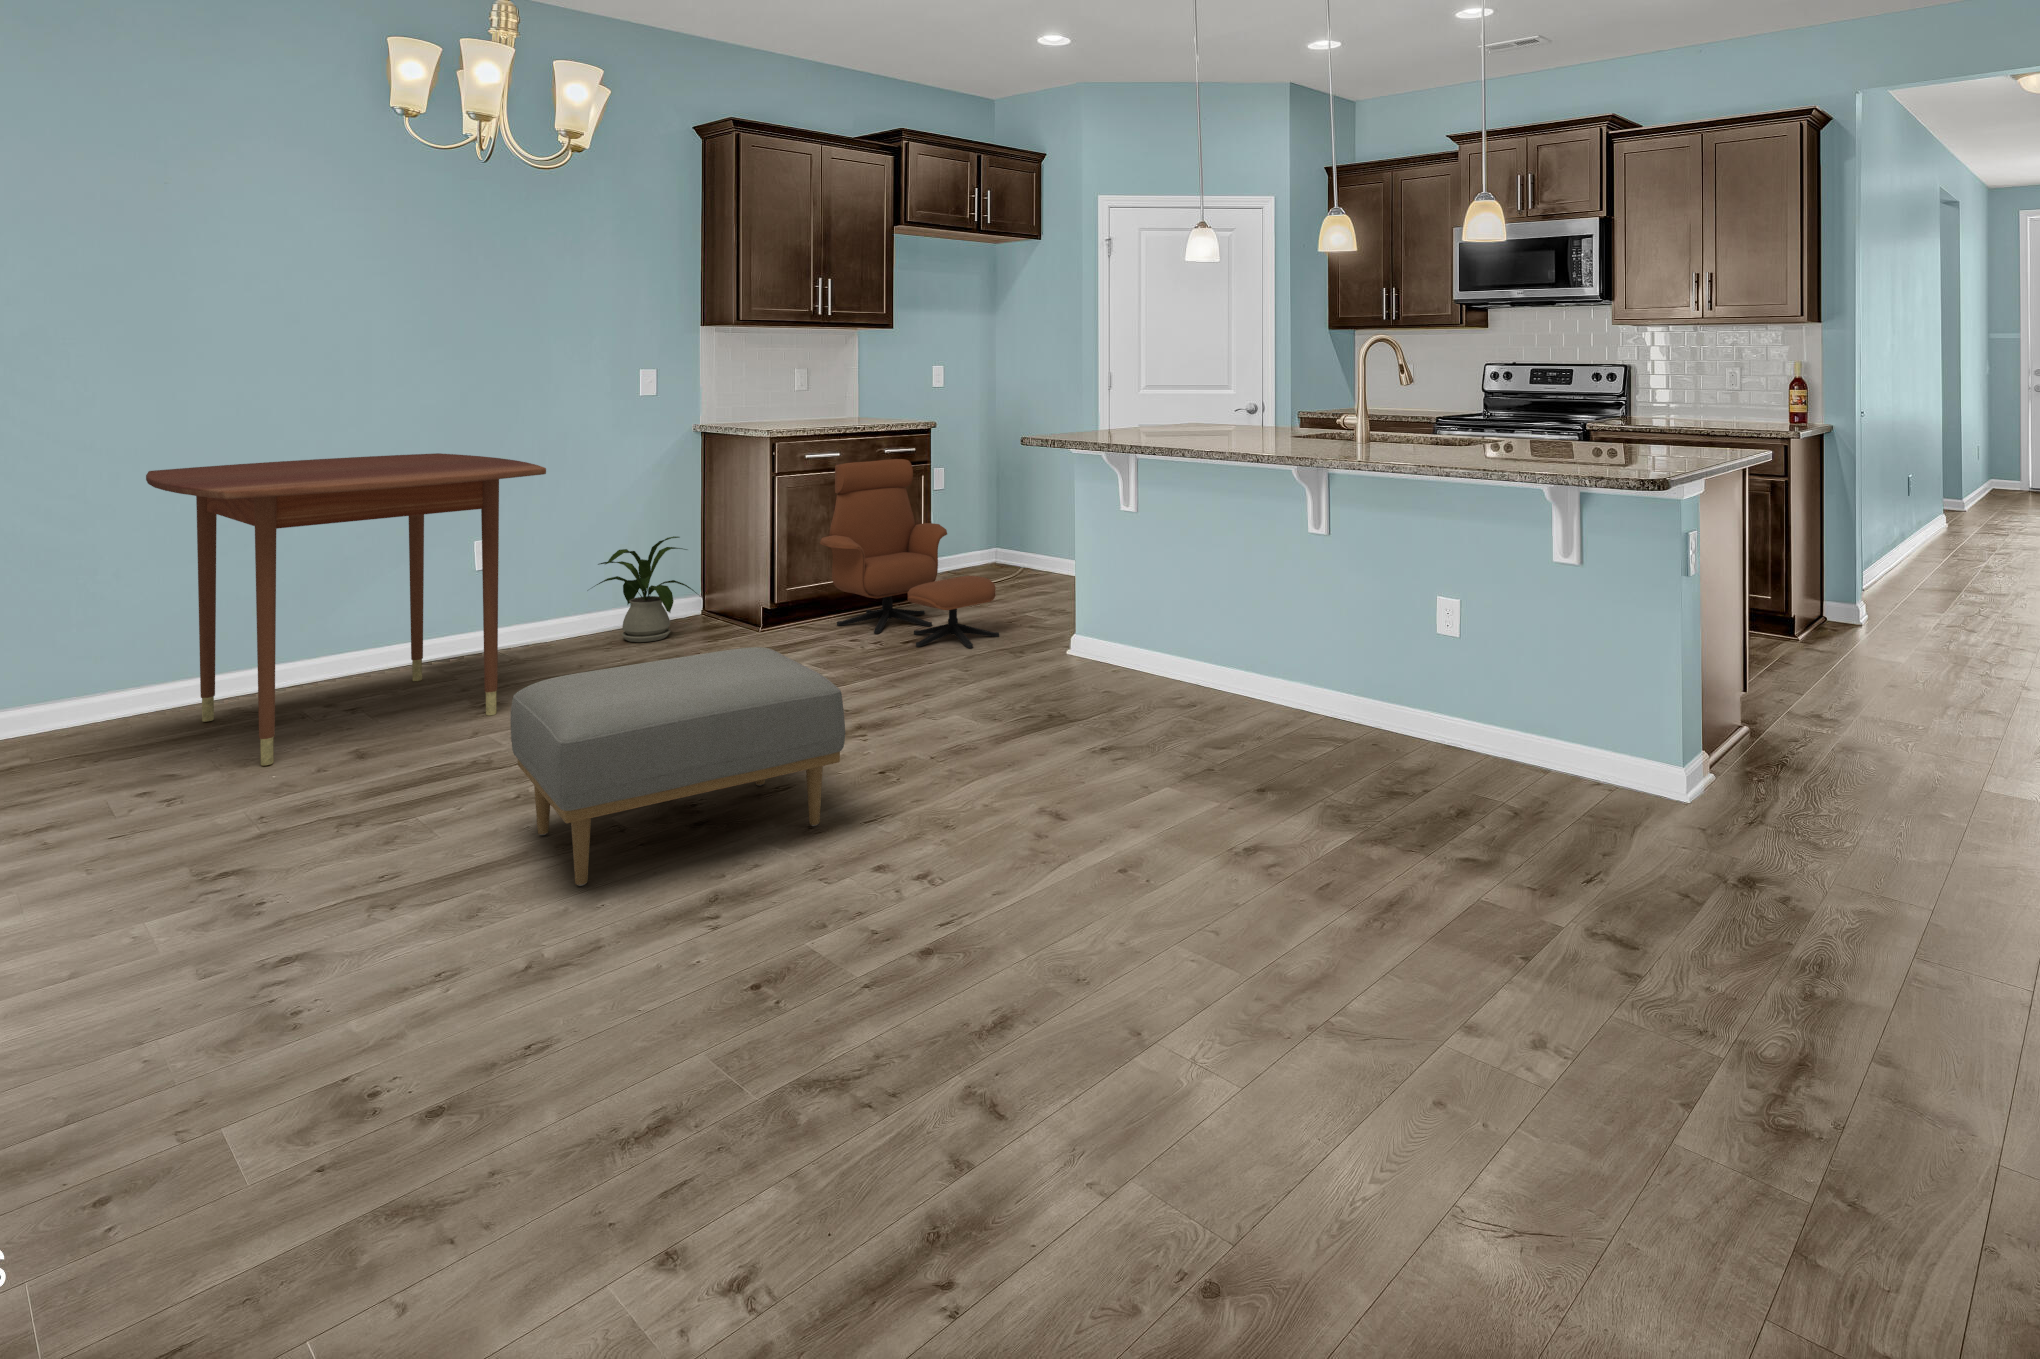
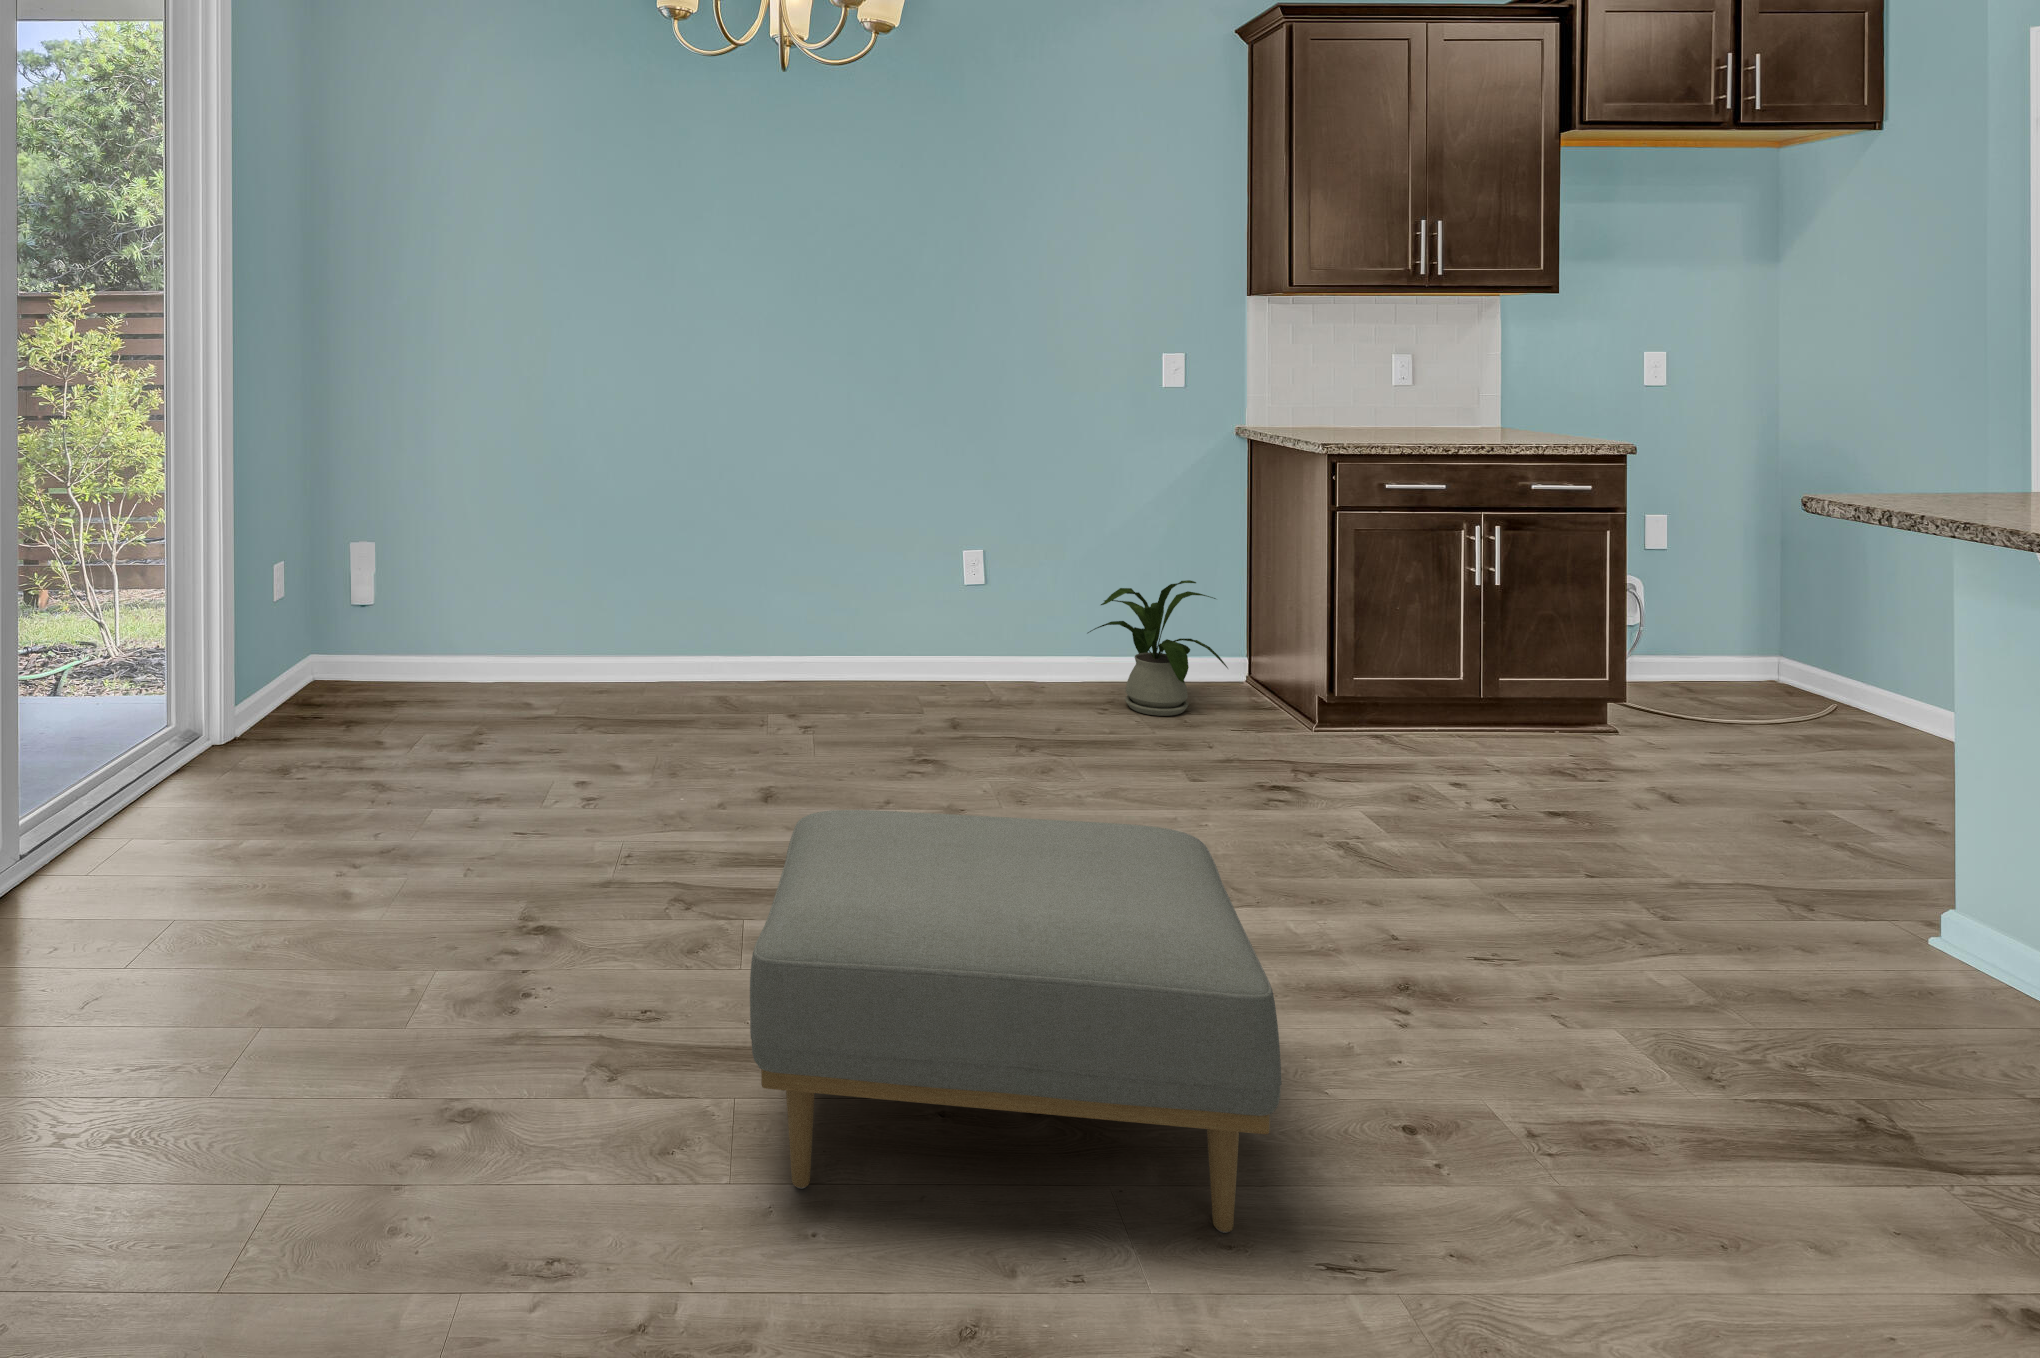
dining table: present [146,453,546,765] -> none [608,450,973,794]
lounge chair: present [820,459,999,648] -> none [1408,500,1756,861]

